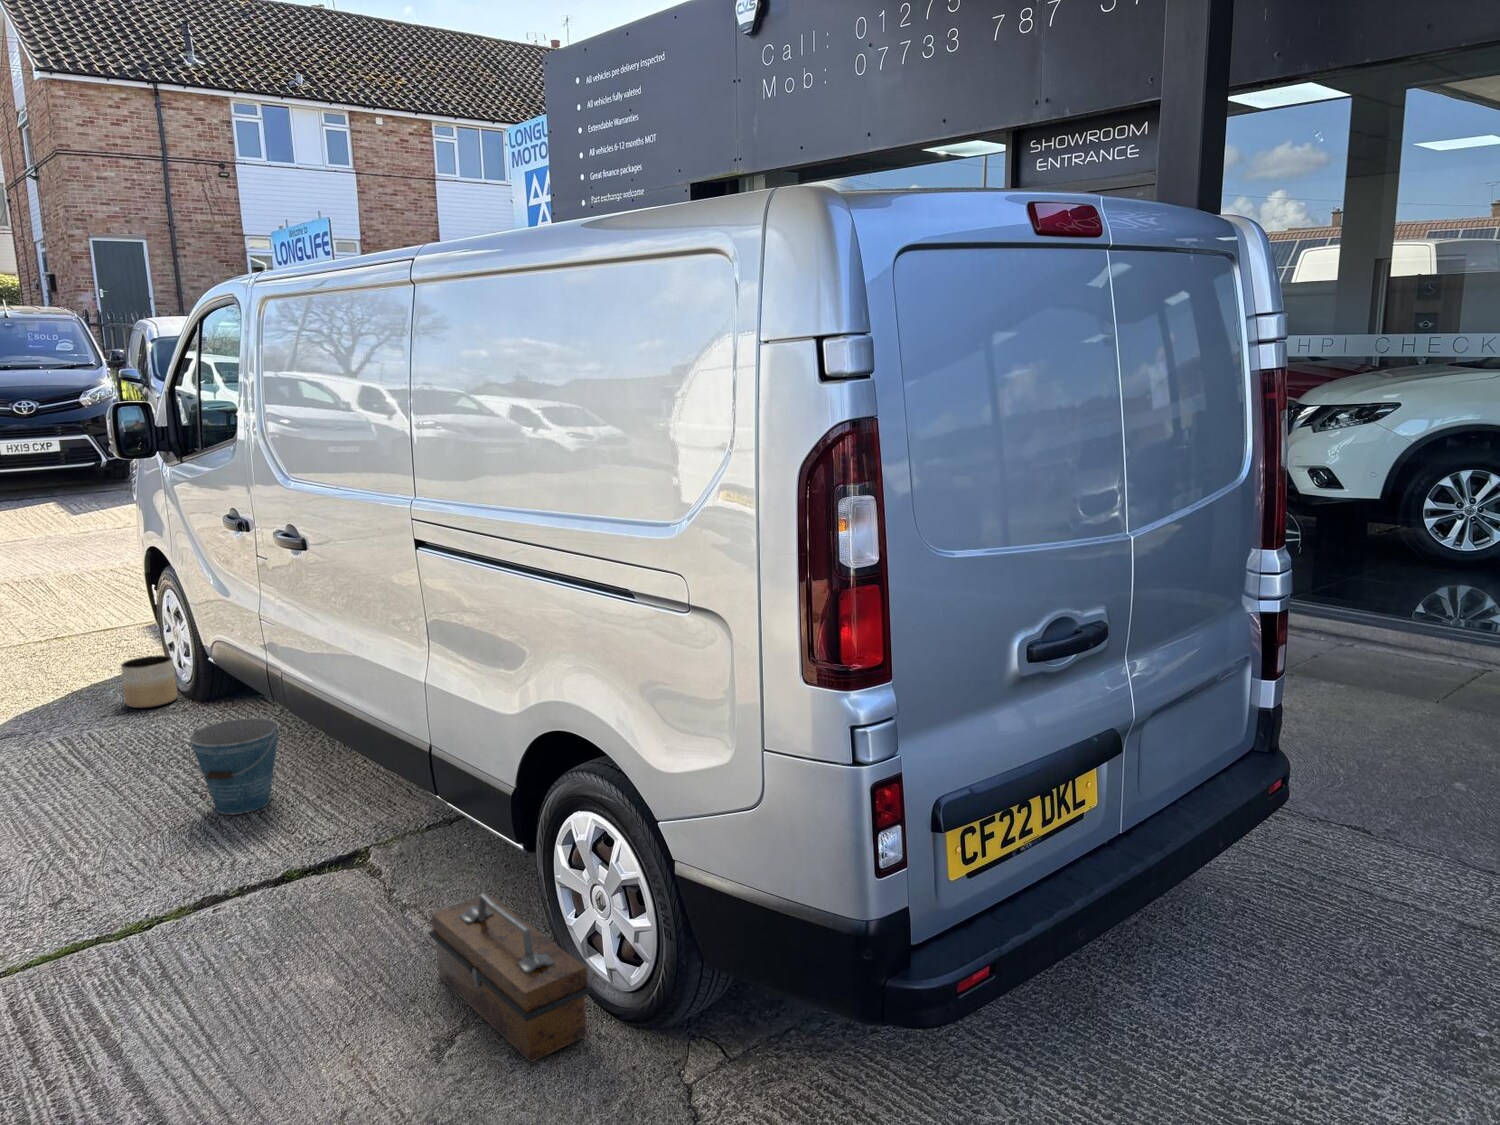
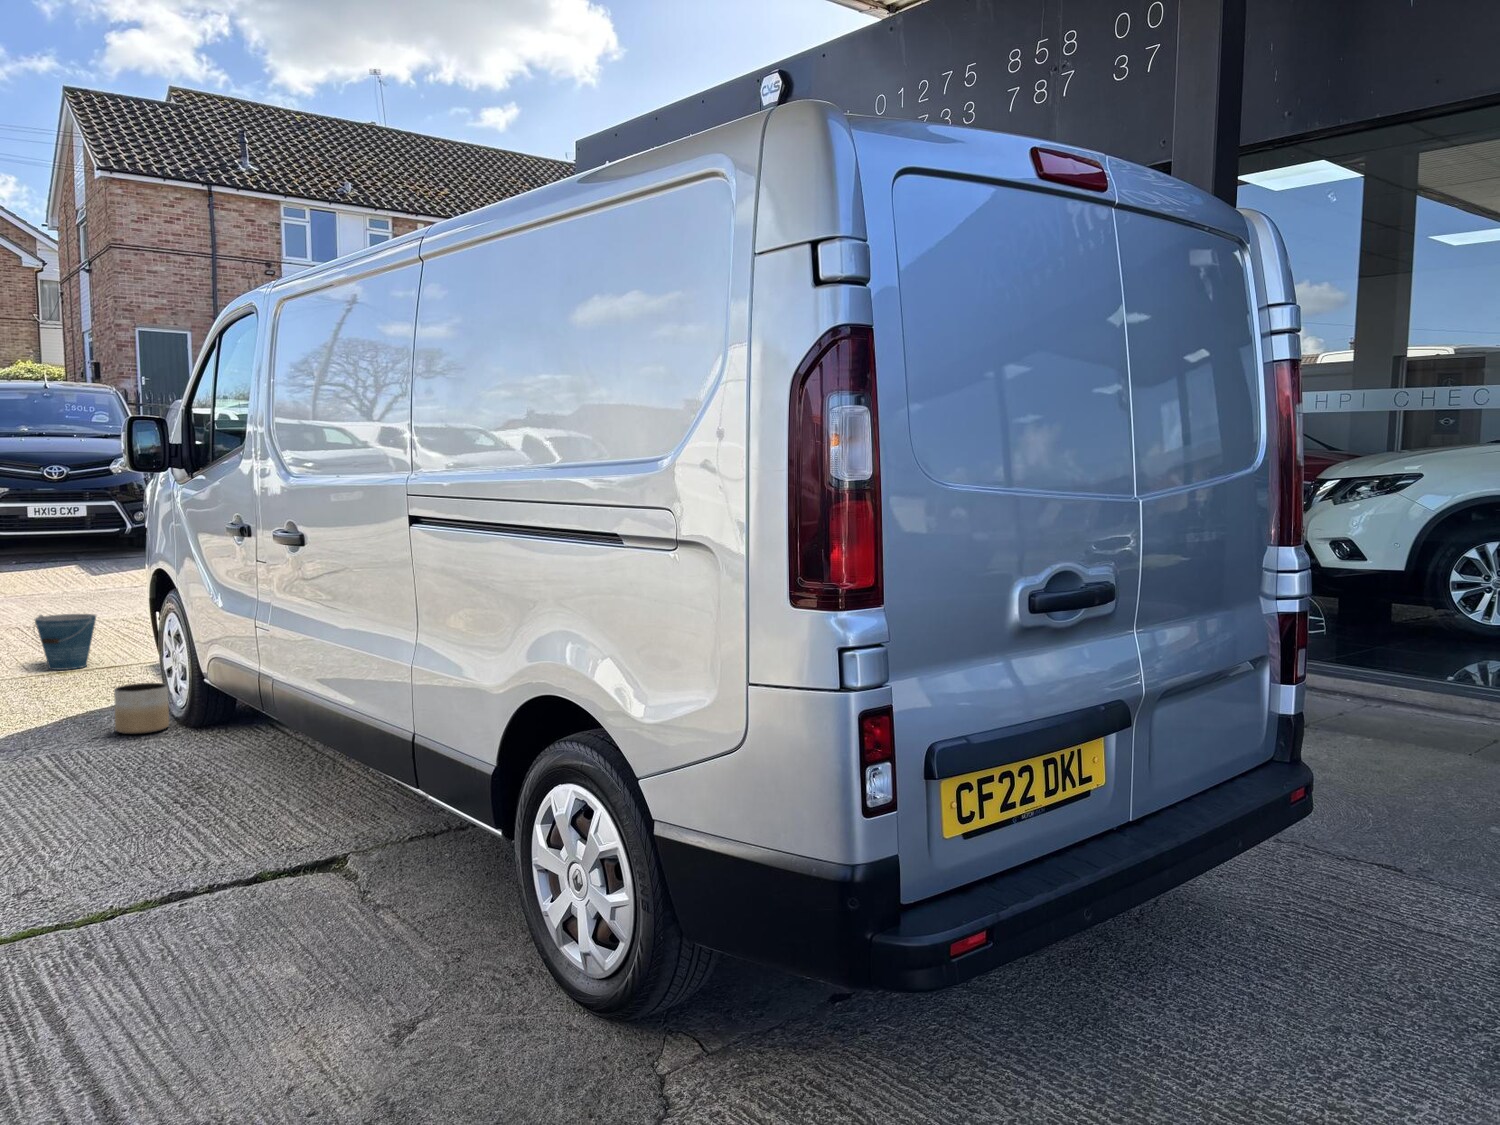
bucket: present [189,718,279,814] -> present [35,614,96,670]
toolbox: present [429,893,592,1062] -> none [399,876,566,1046]

